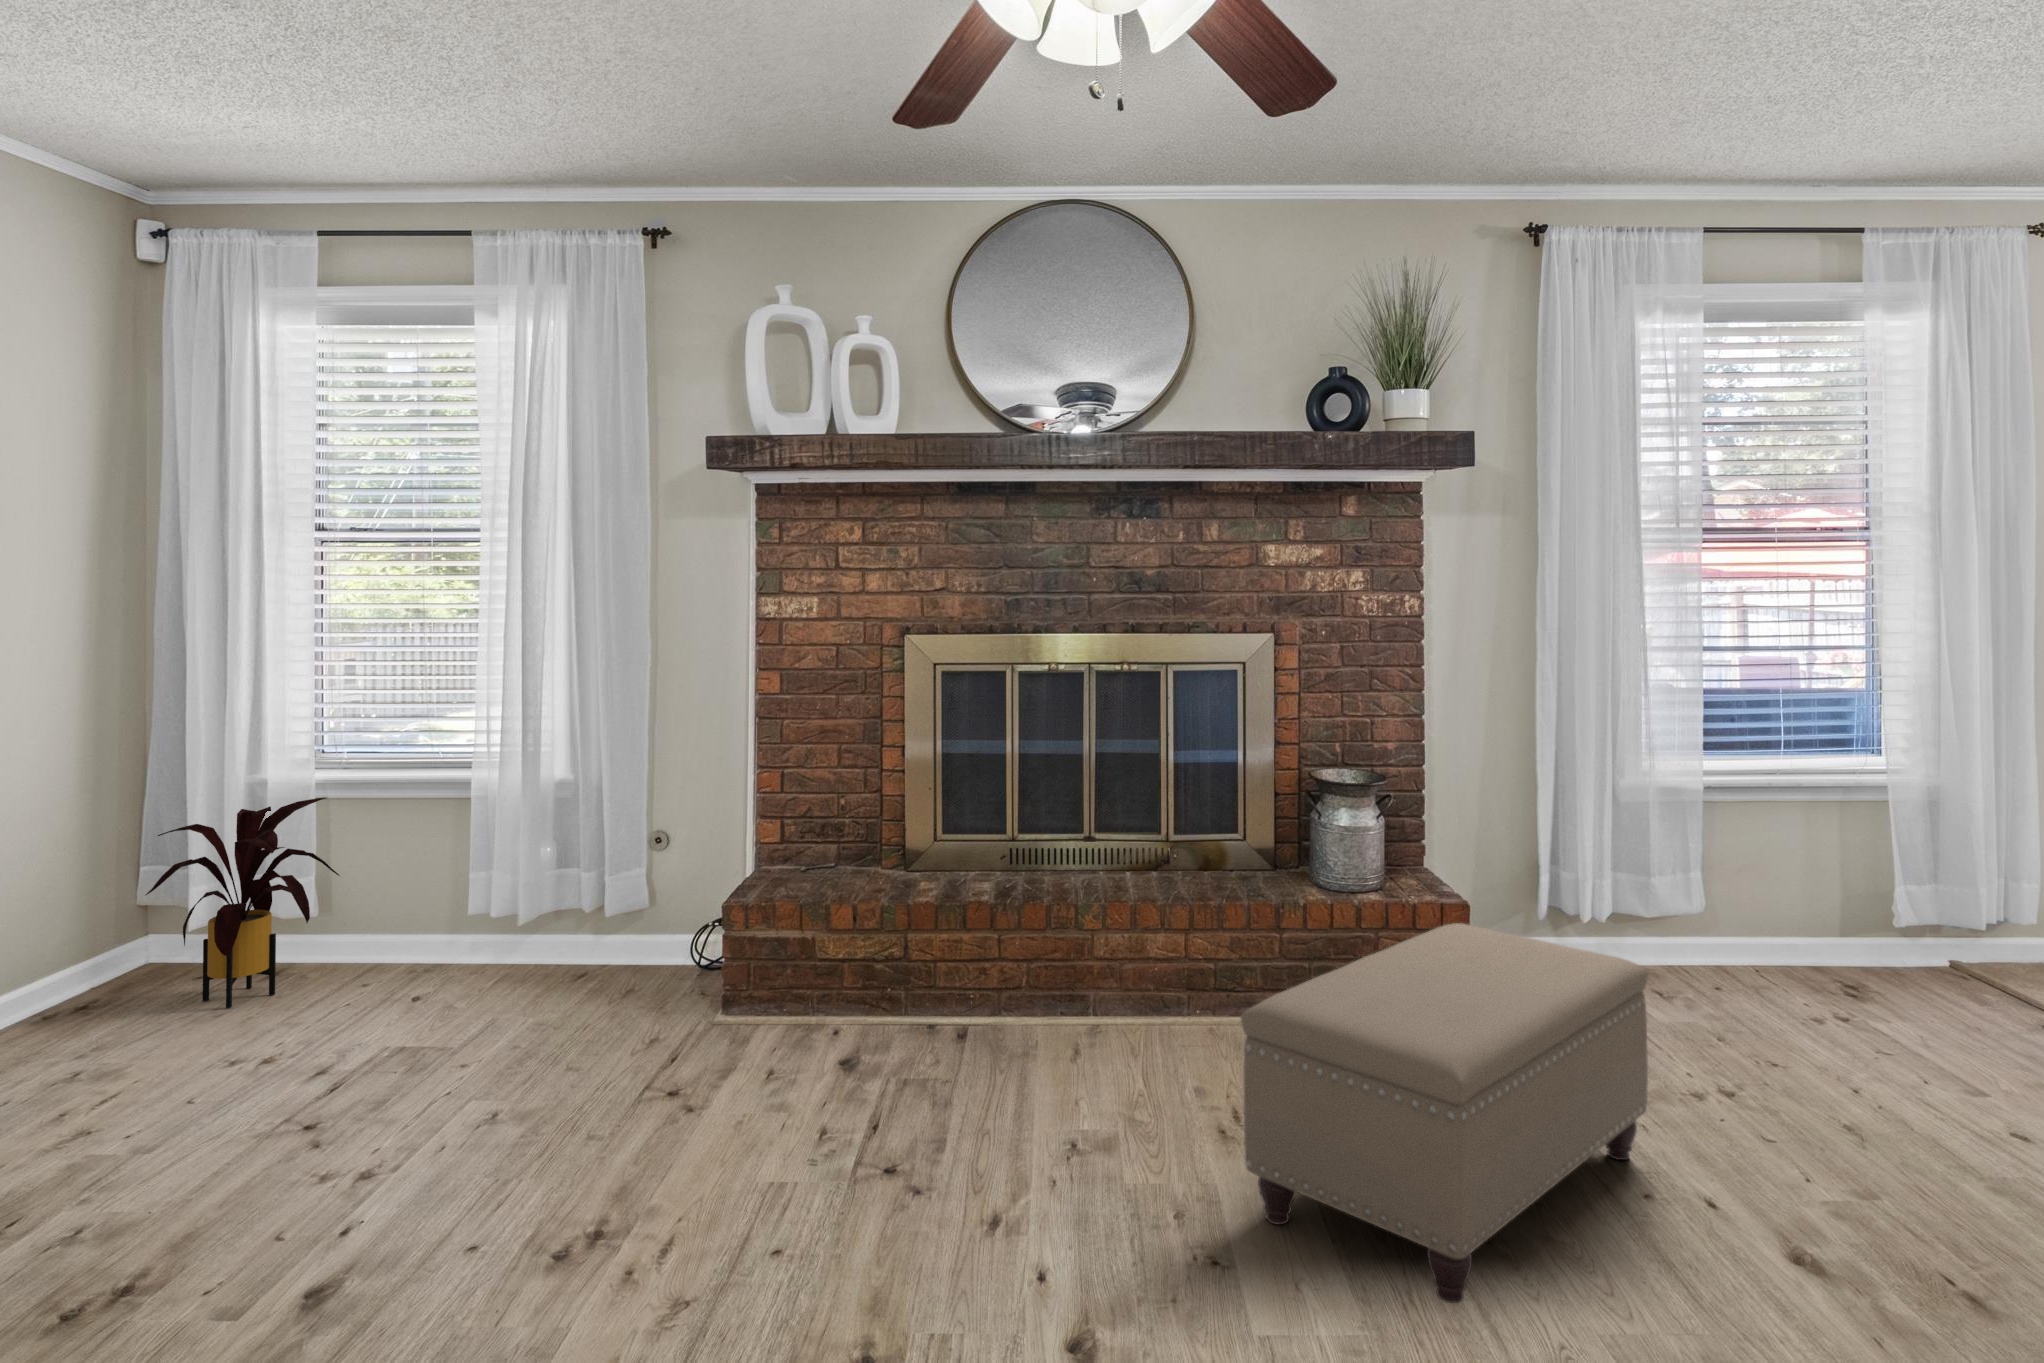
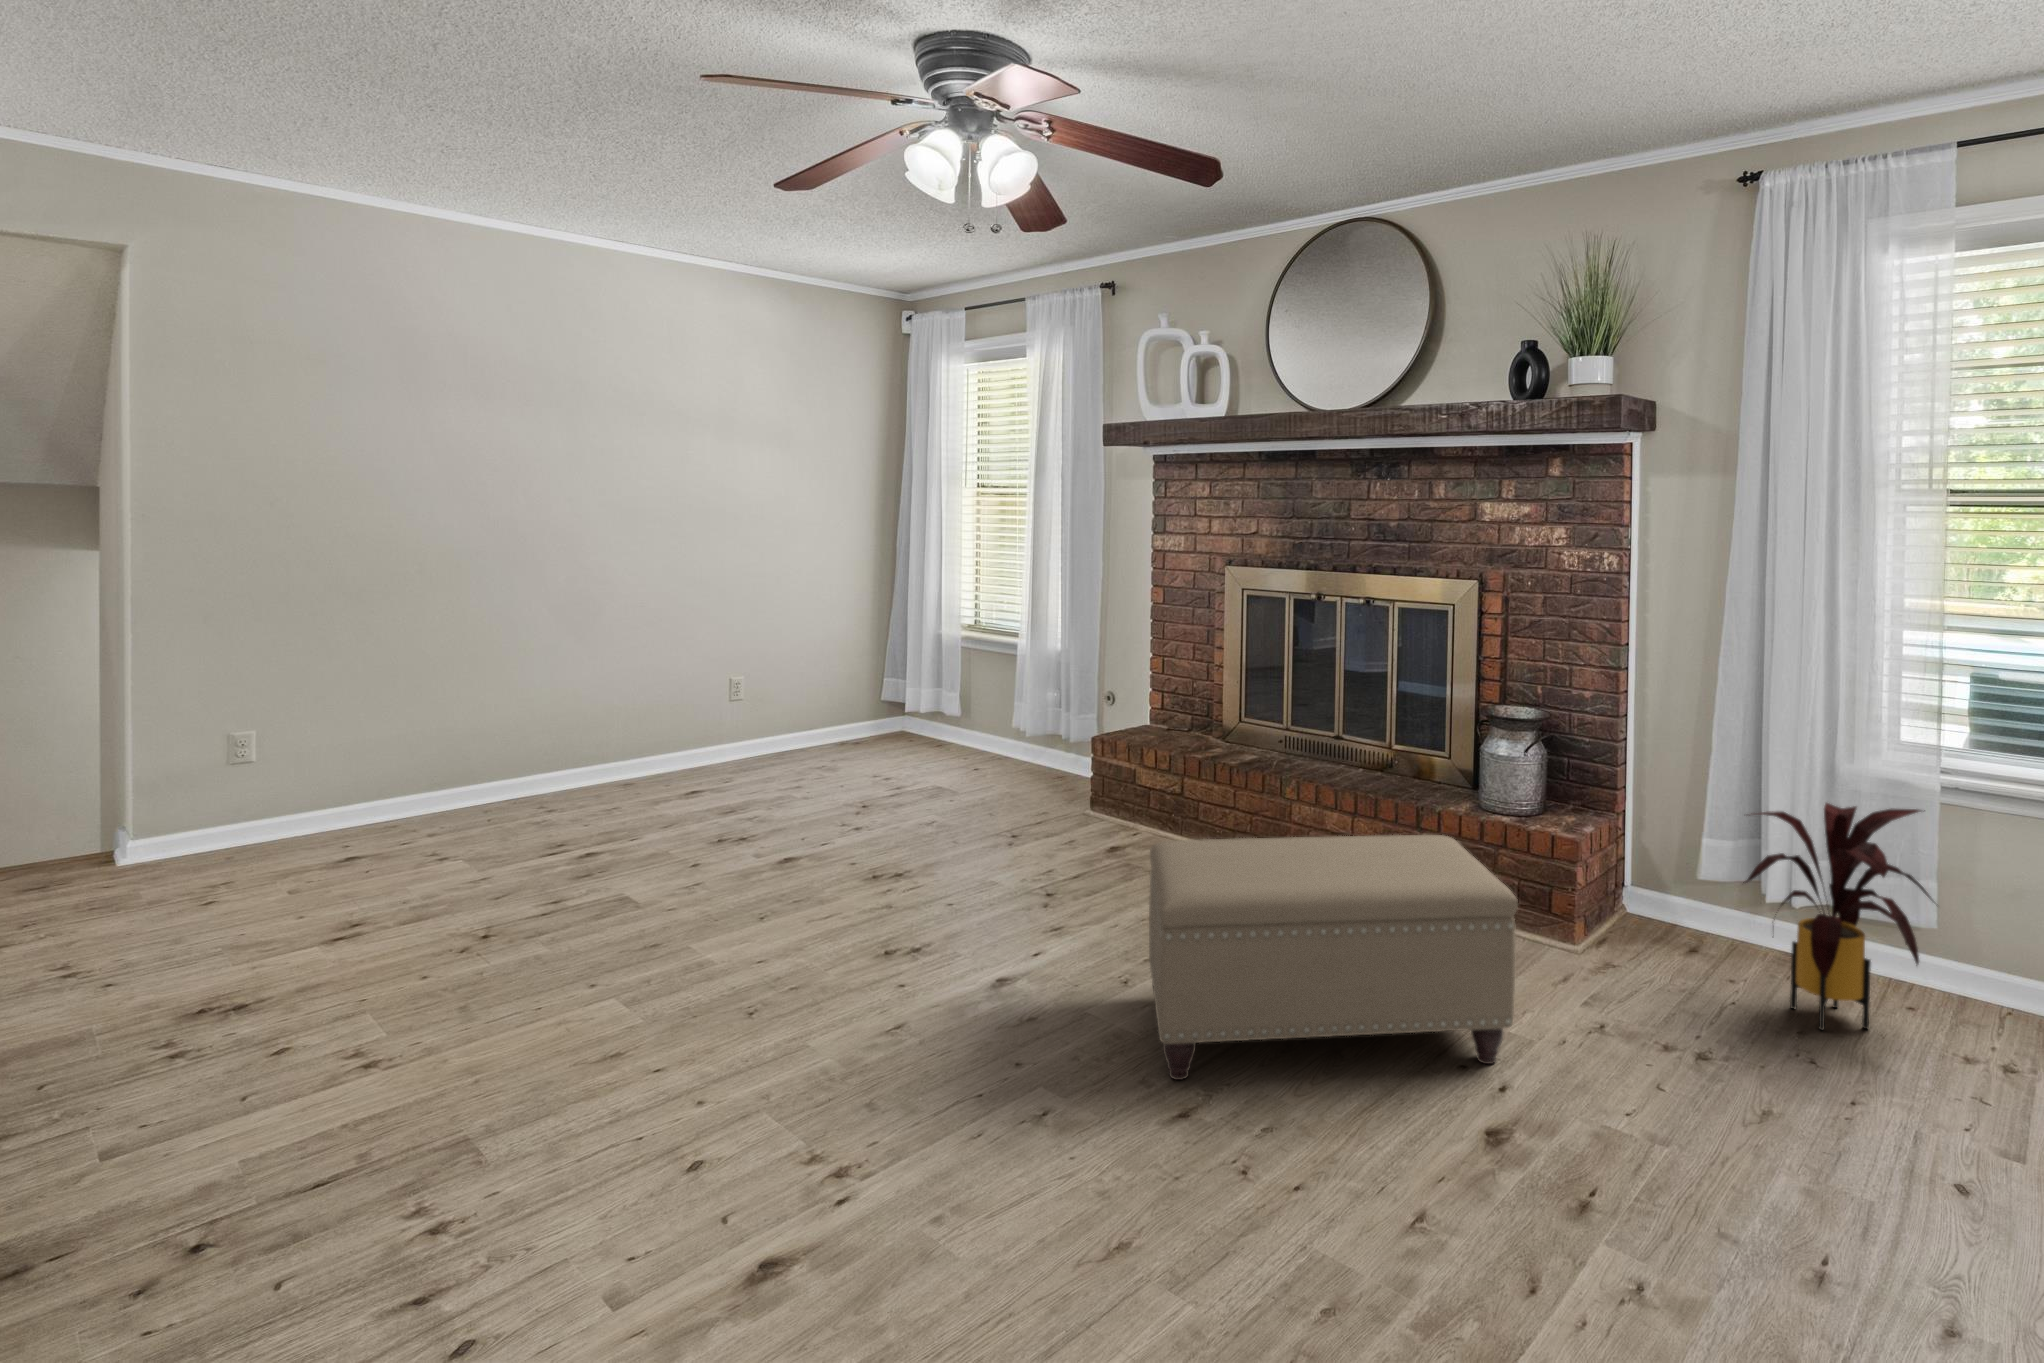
house plant: present [146,798,340,1008] -> present [1743,803,1933,1030]

